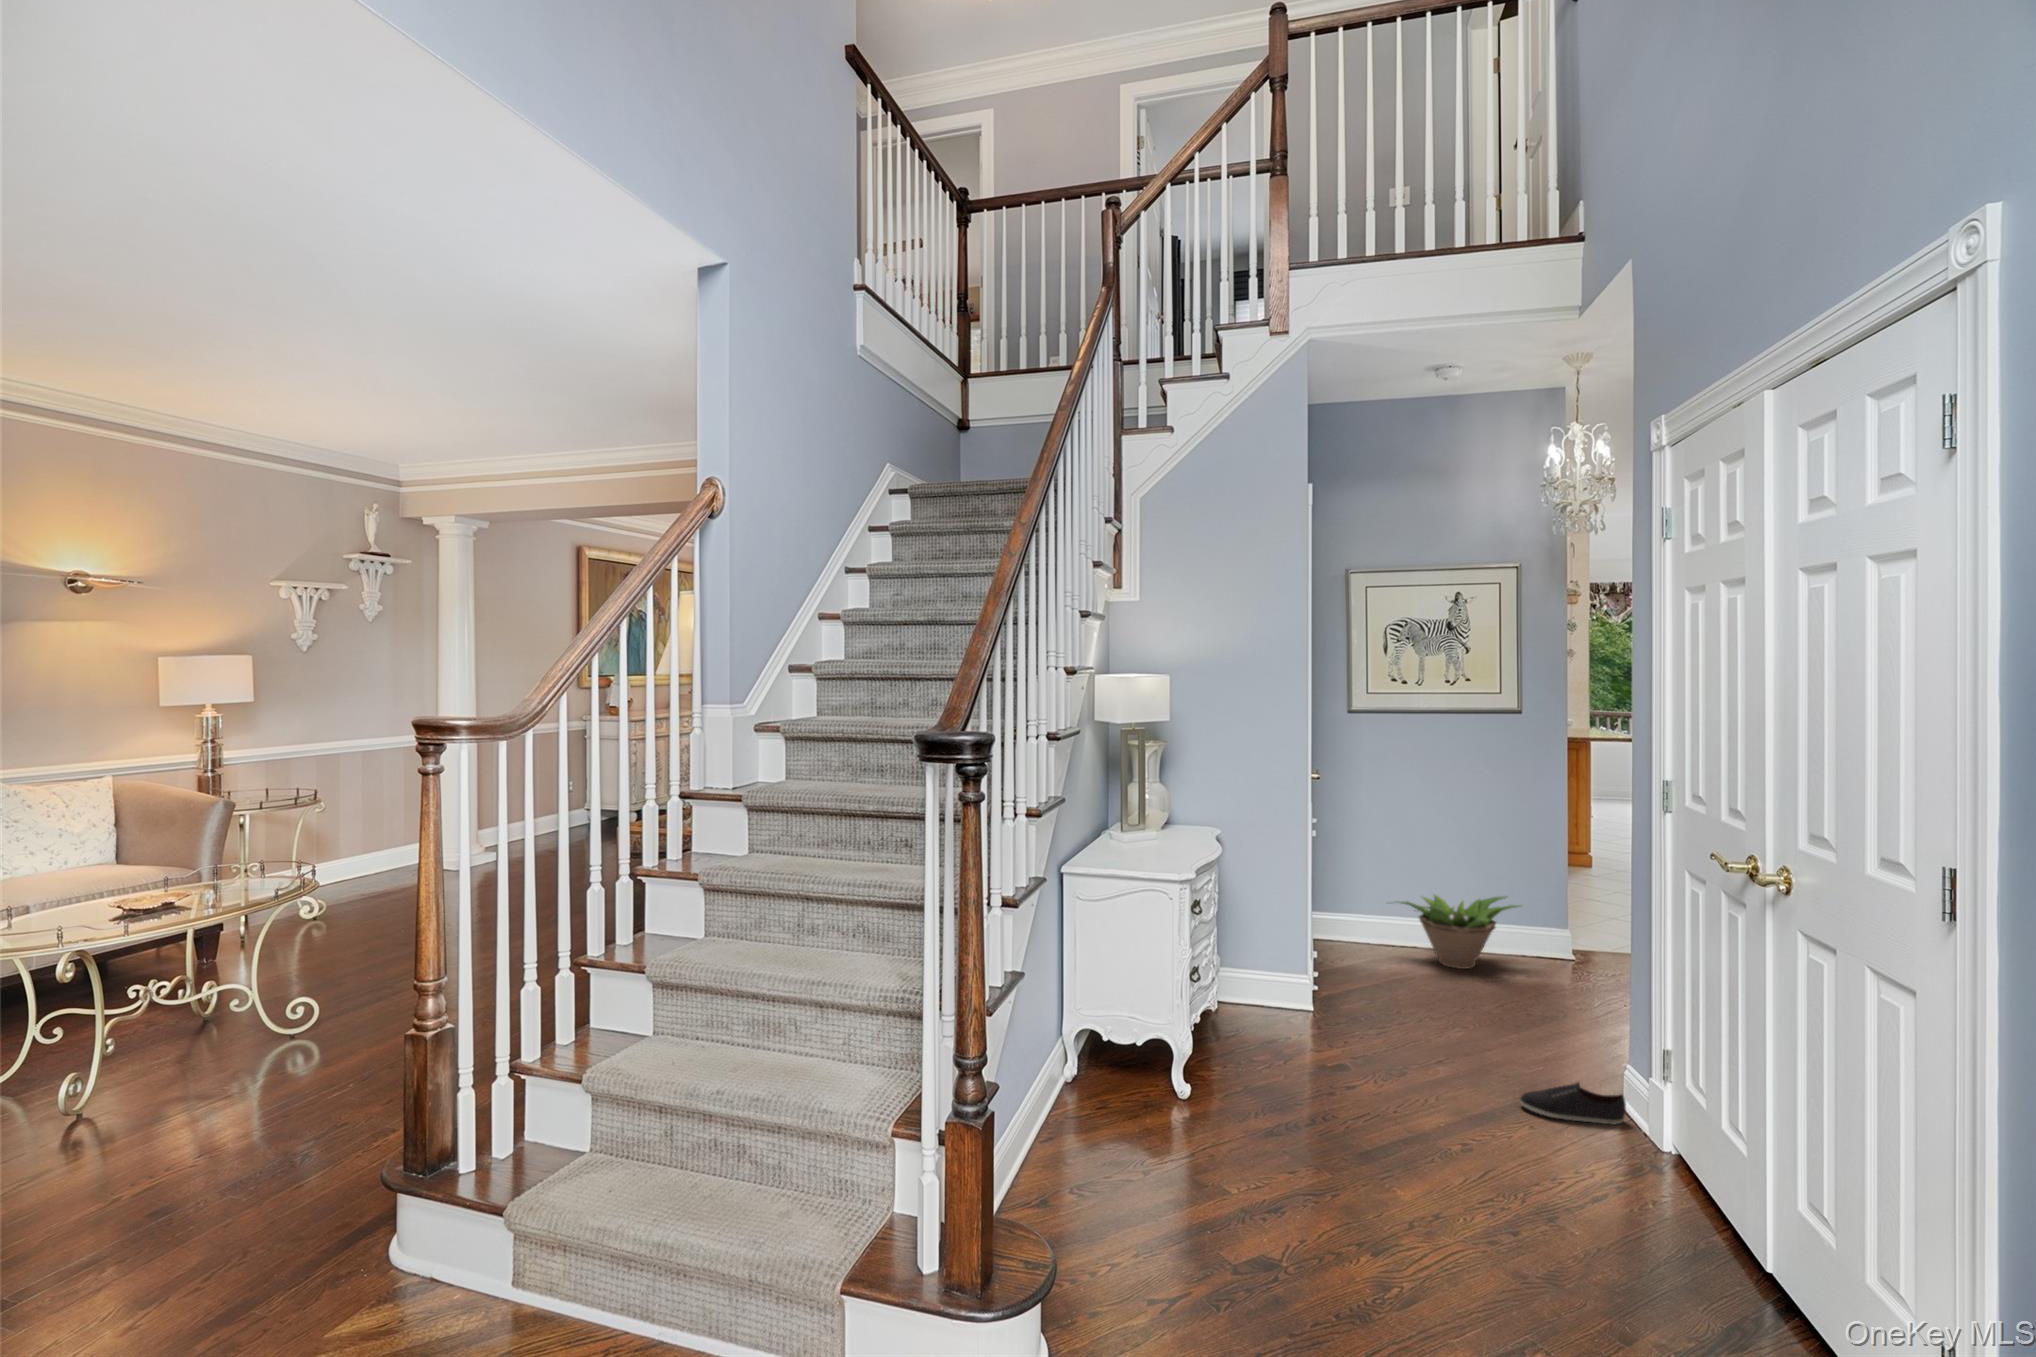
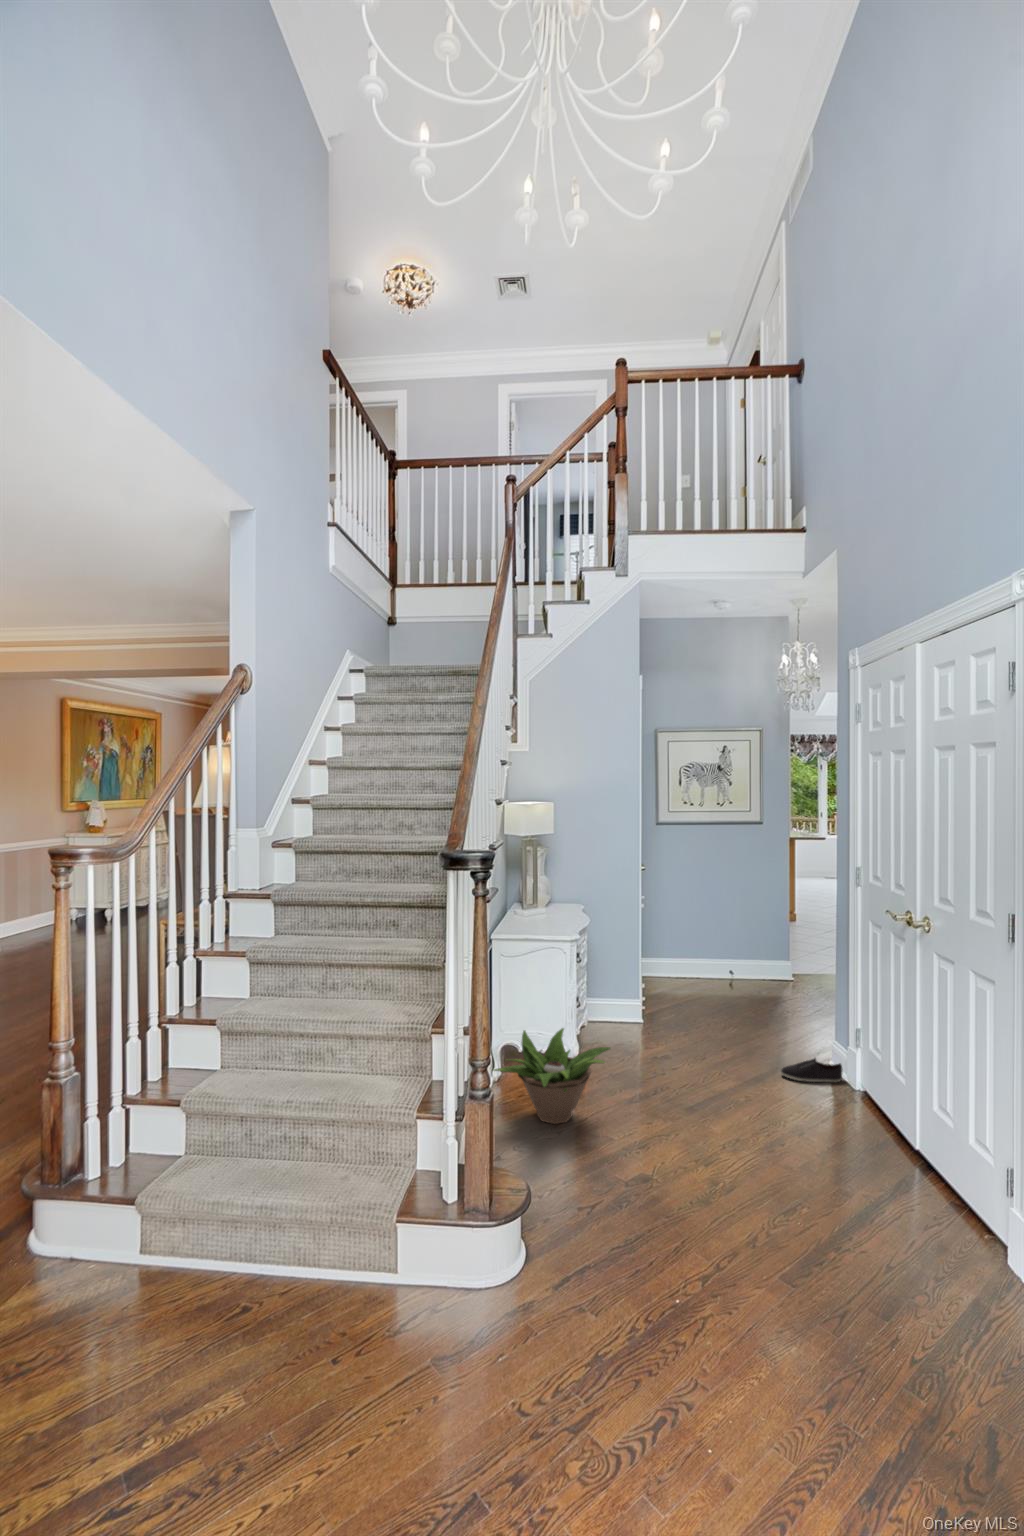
decorative plant: present [1401,895,1519,969] -> present [494,1028,611,1124]

